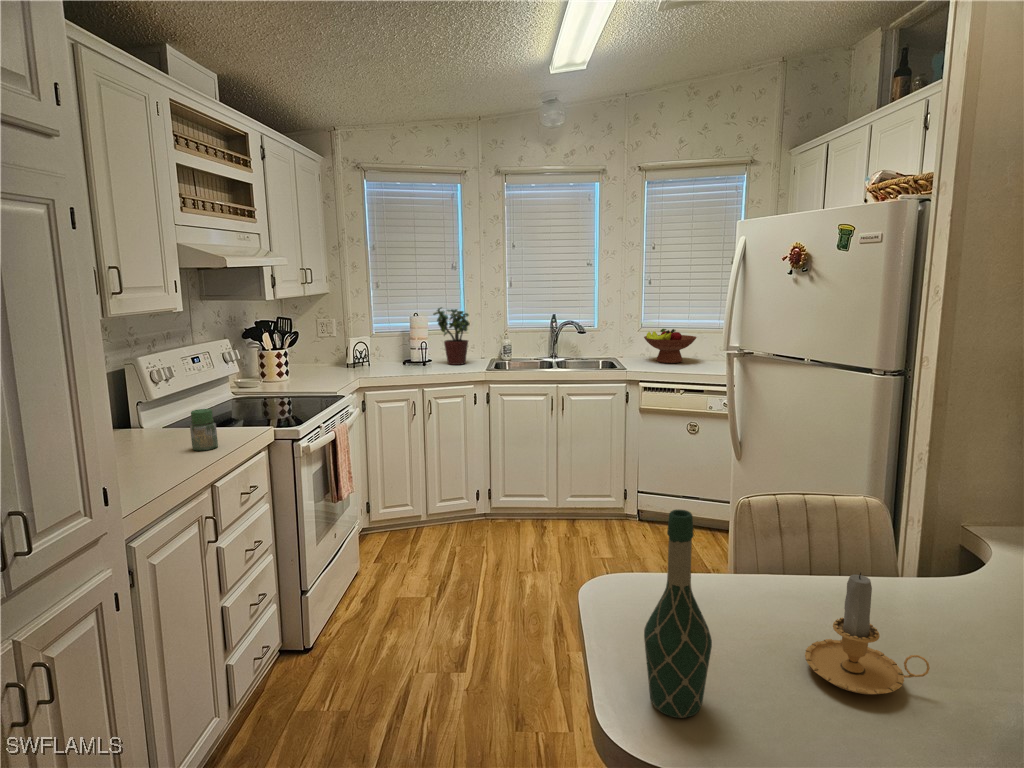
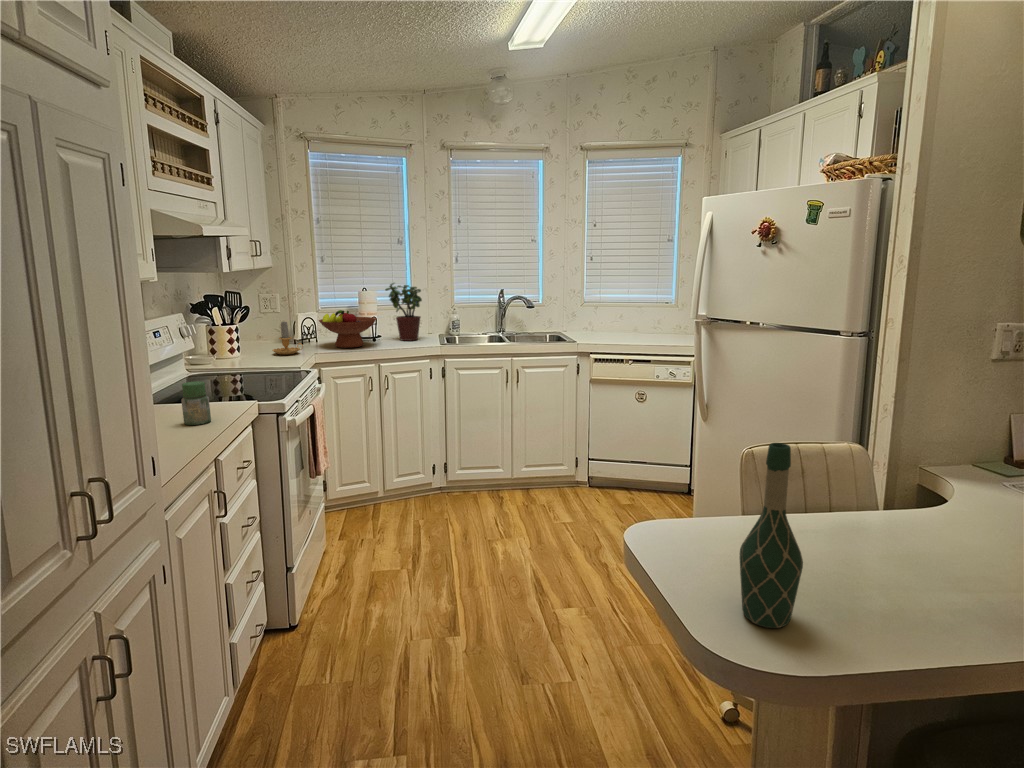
fruit bowl: present [644,329,697,363] -> present [319,310,377,348]
candle: present [805,572,930,695] -> present [272,322,303,355]

